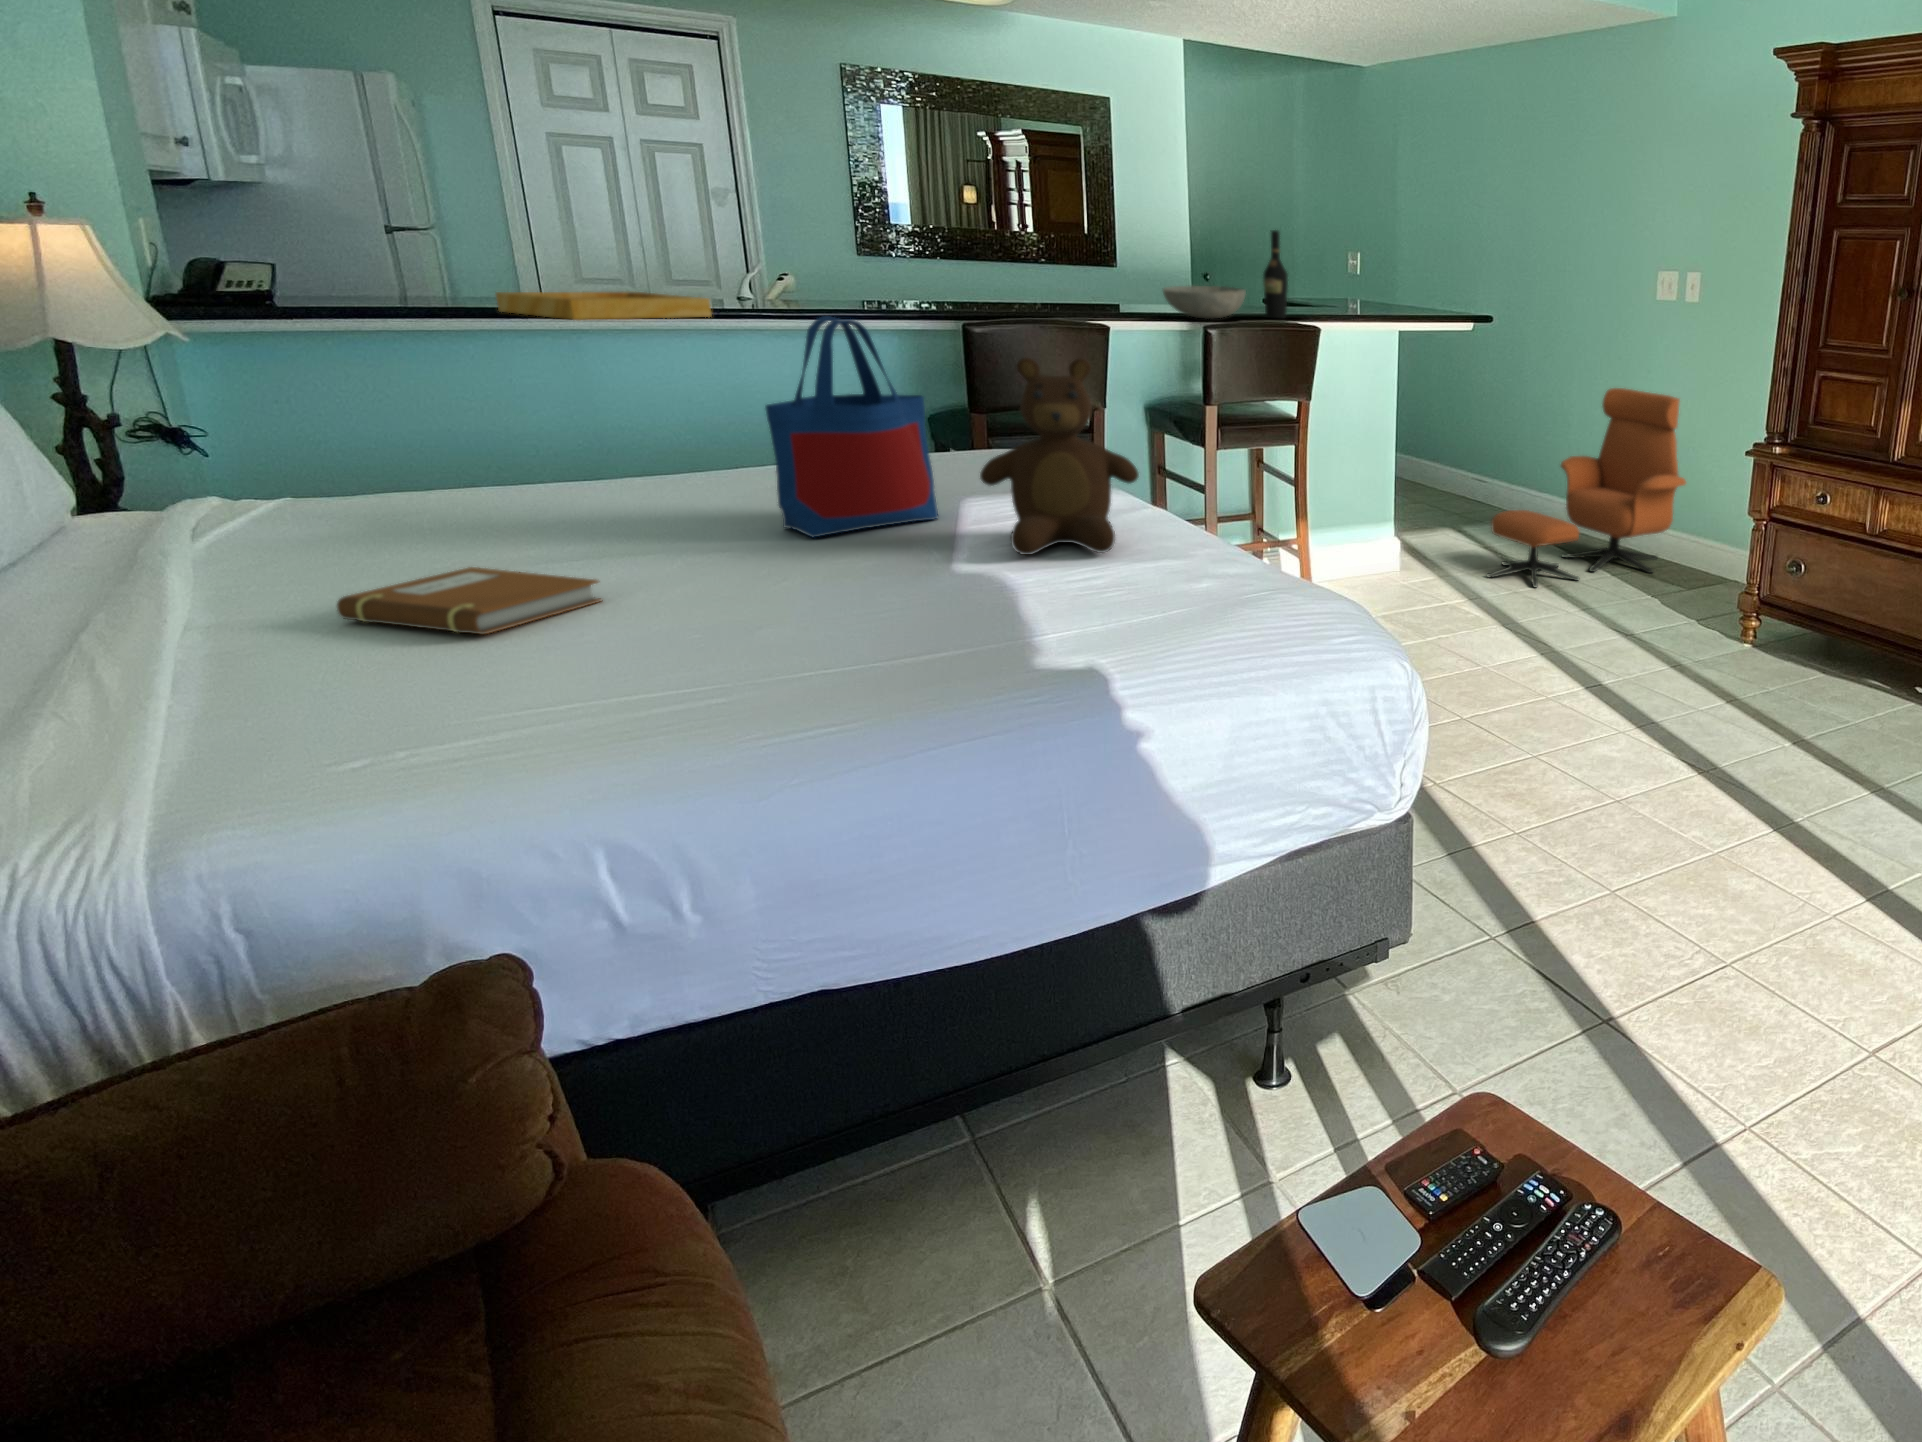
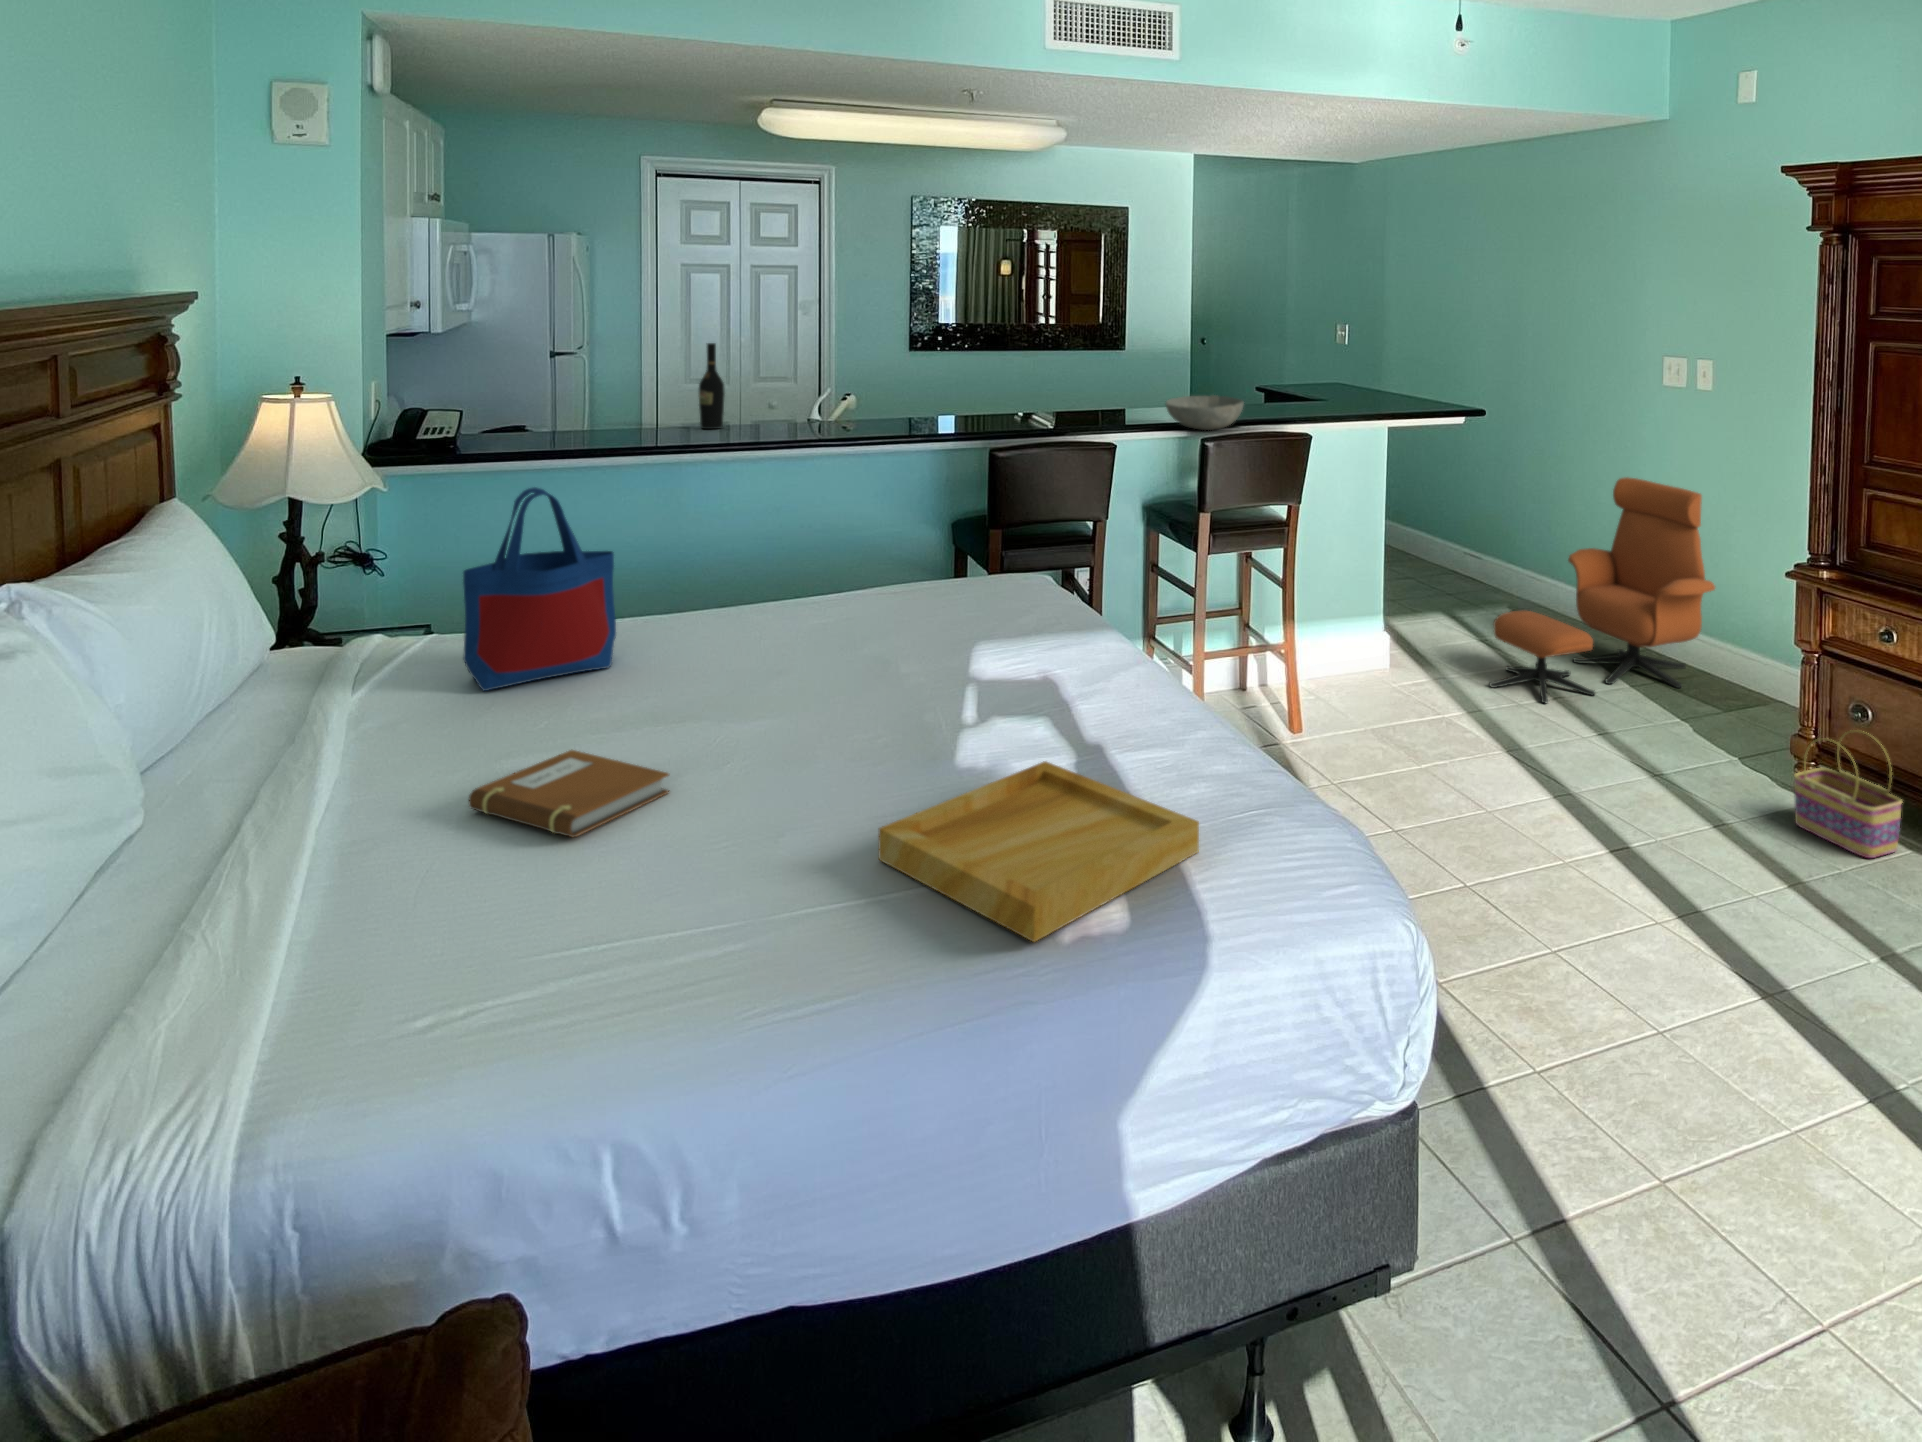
wine bottle: present [1263,230,1288,318] -> present [699,343,725,429]
tray: present [496,291,711,320] -> present [879,761,1199,942]
tote bag: present [765,316,938,537] -> present [463,487,616,691]
teddy bear: present [980,357,1139,555] -> none [996,544,1142,744]
basket: none [1739,580,1824,680] -> present [1794,731,1902,858]

